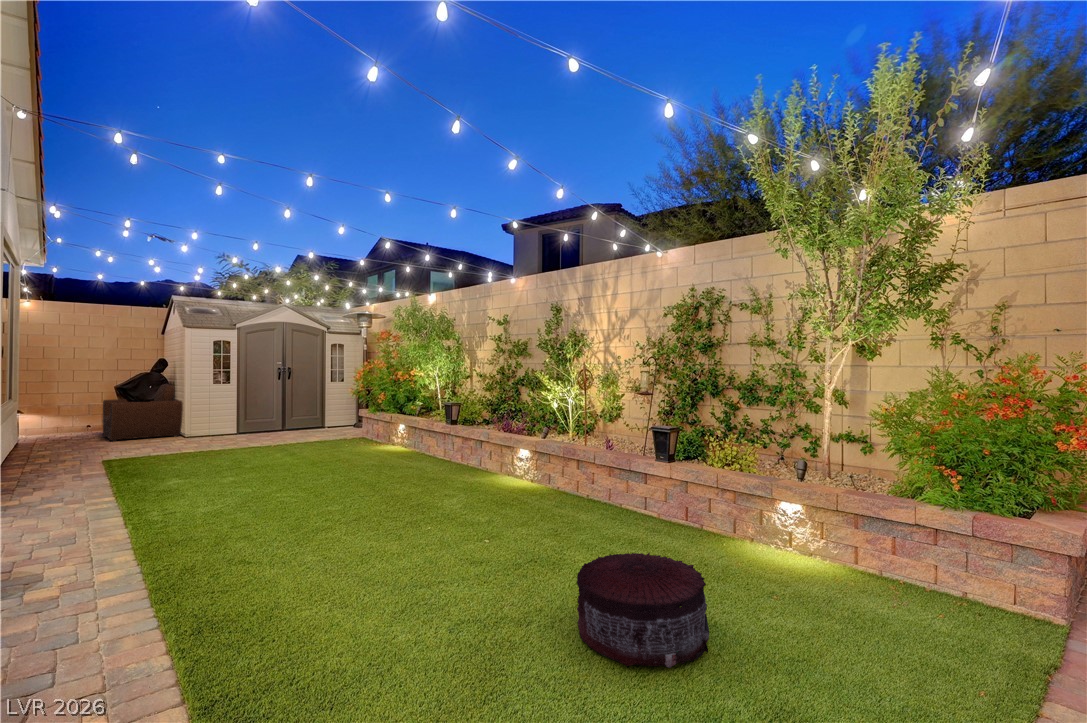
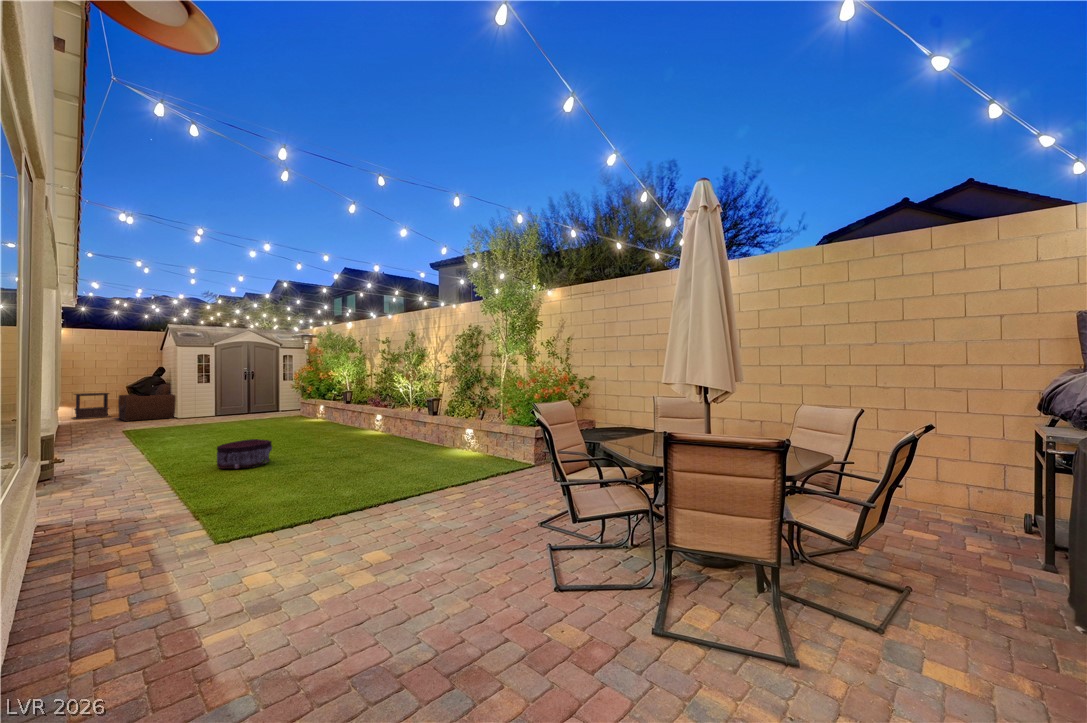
side table: none [39,395,95,434] -> present [72,393,110,419]
pouf: present [577,553,709,668] -> present [217,439,272,469]

